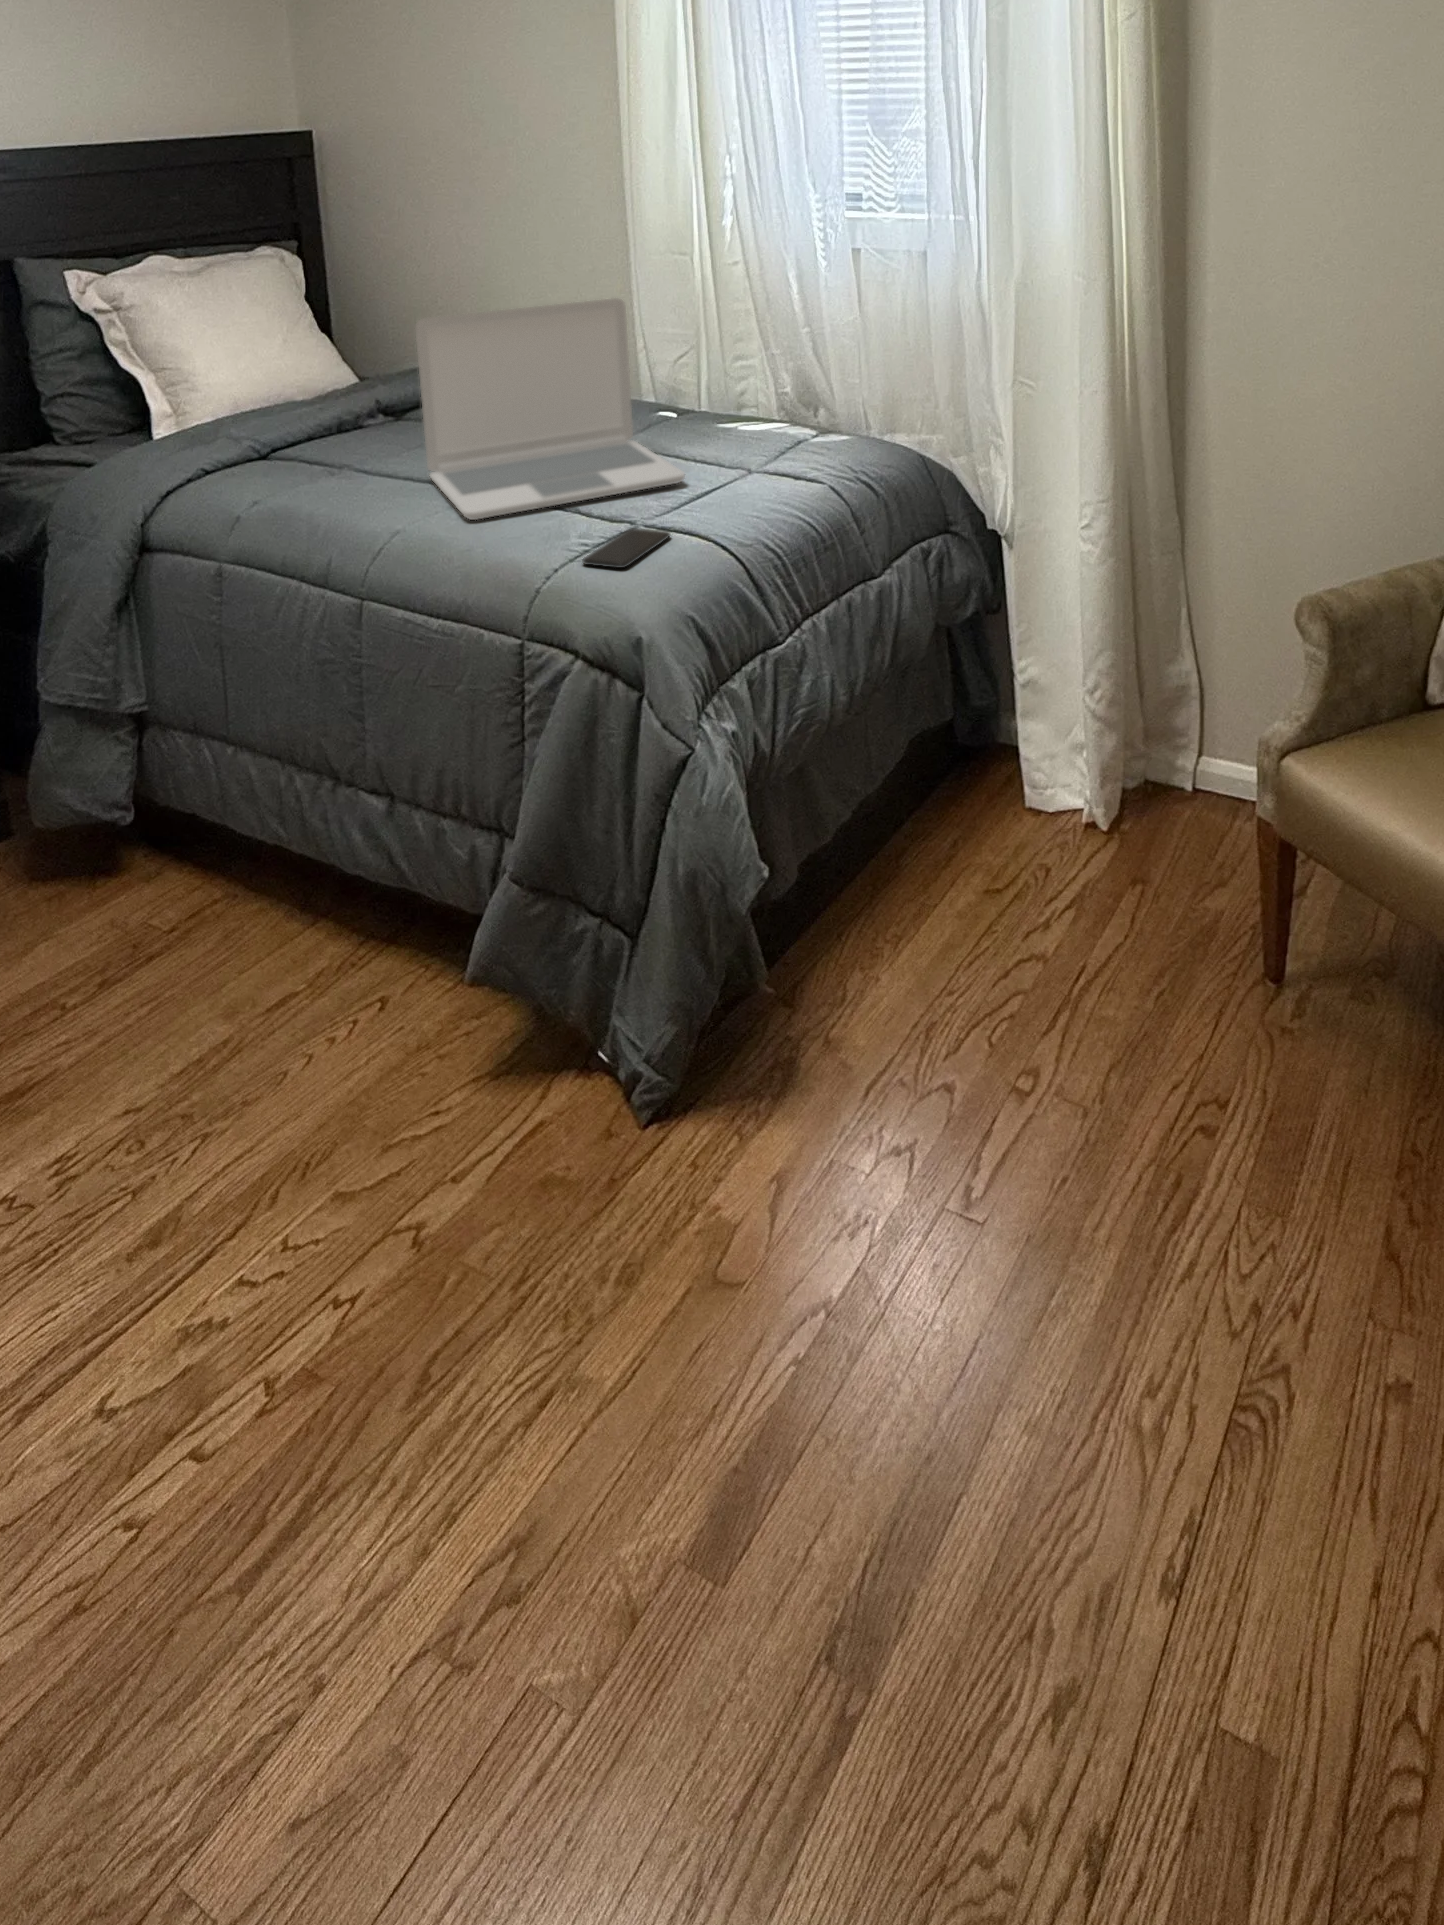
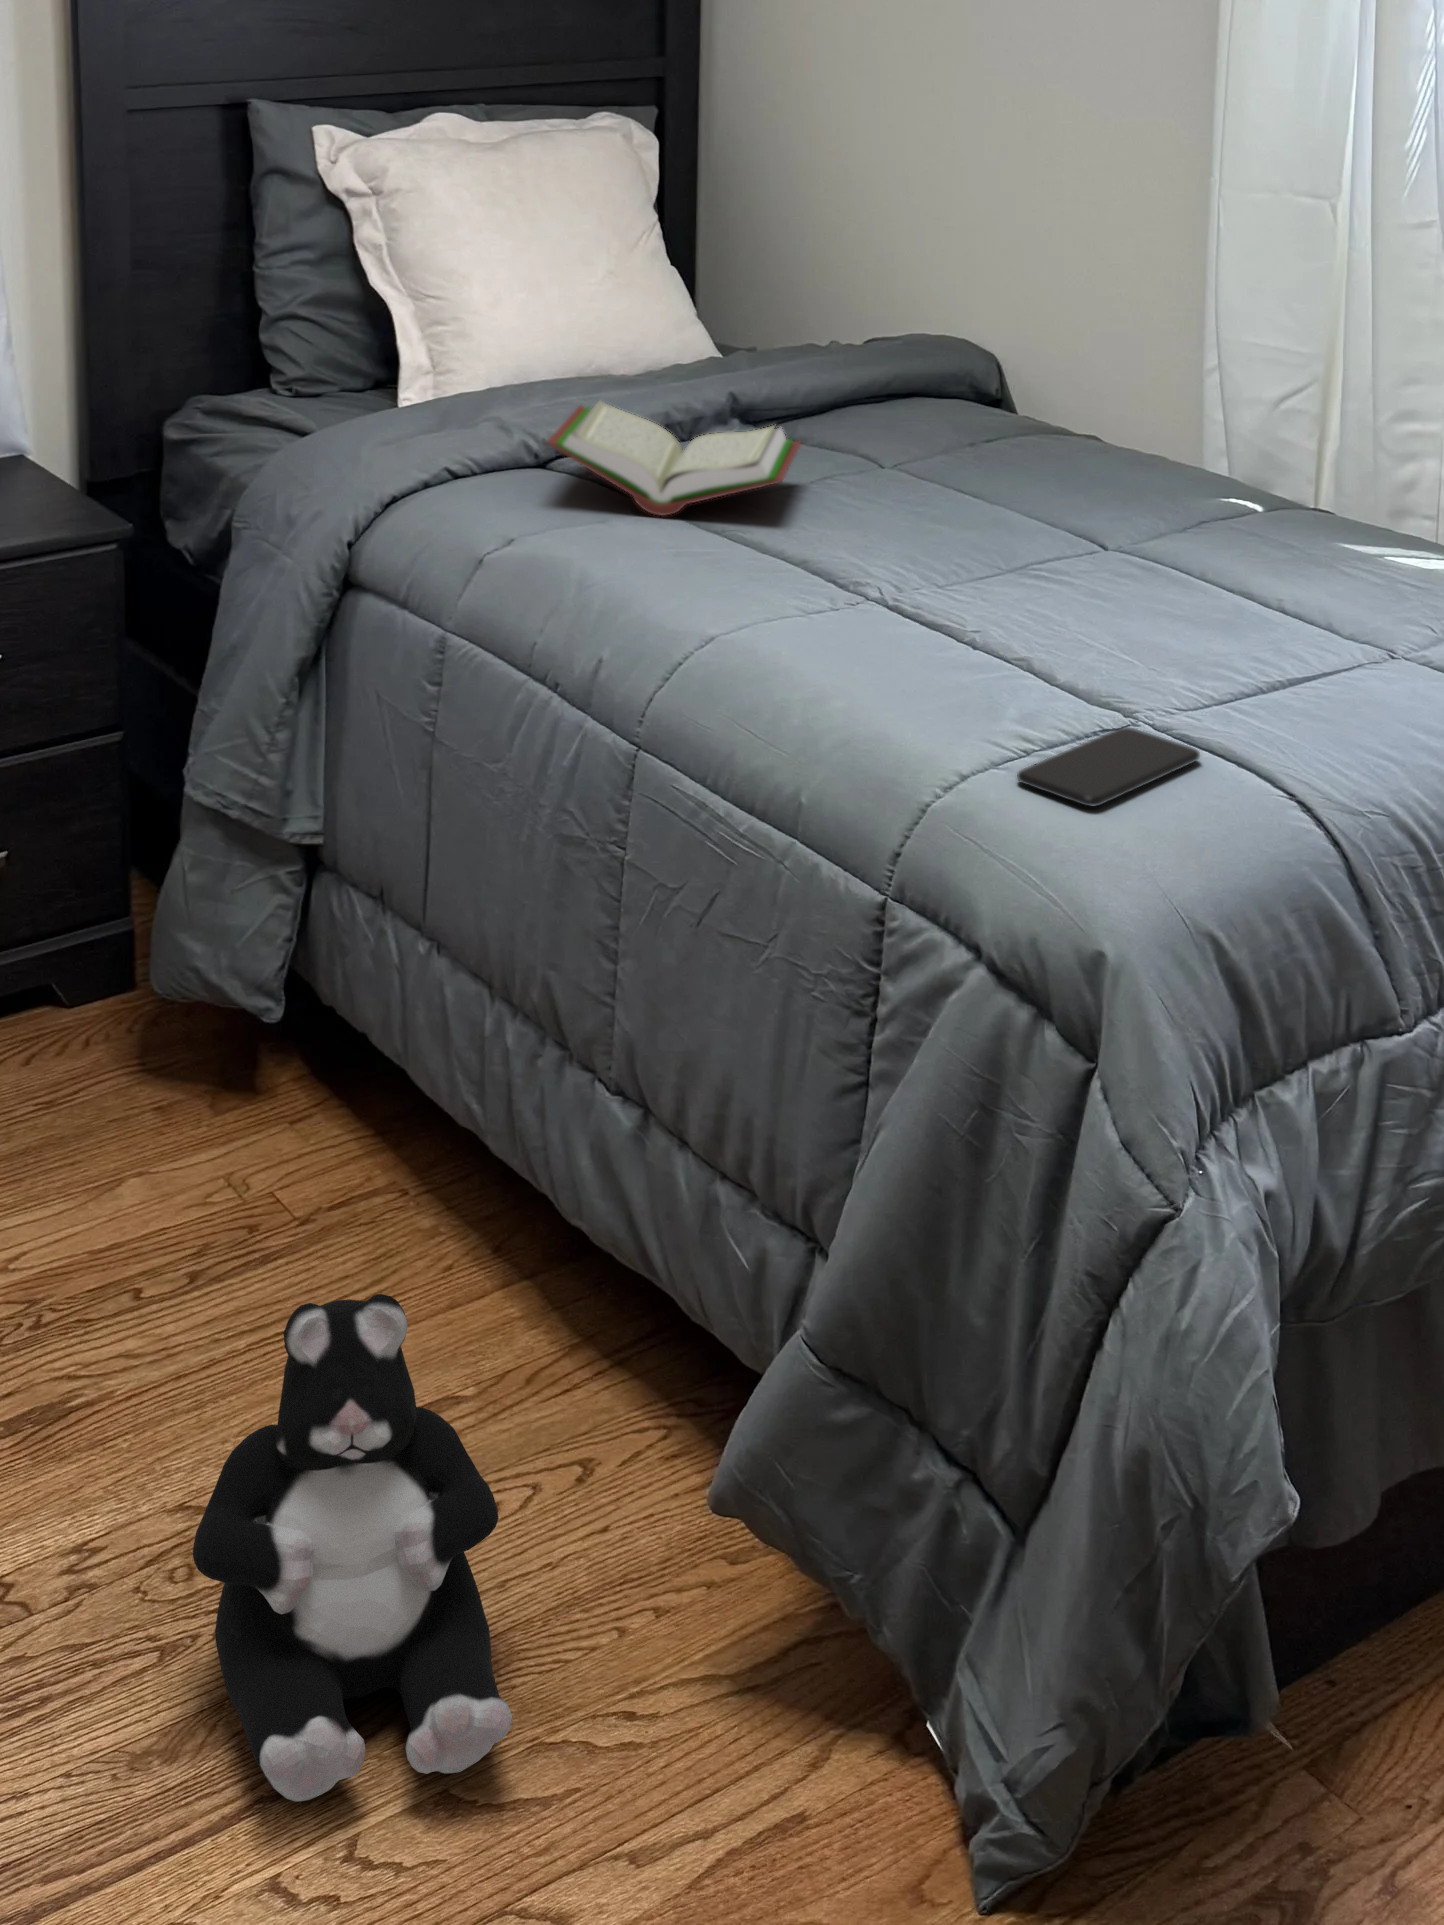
laptop: present [416,298,685,520] -> none [791,267,1257,651]
book: none [268,411,421,471] -> present [548,400,801,516]
plush toy: none [148,934,371,1235] -> present [193,1294,512,1801]

